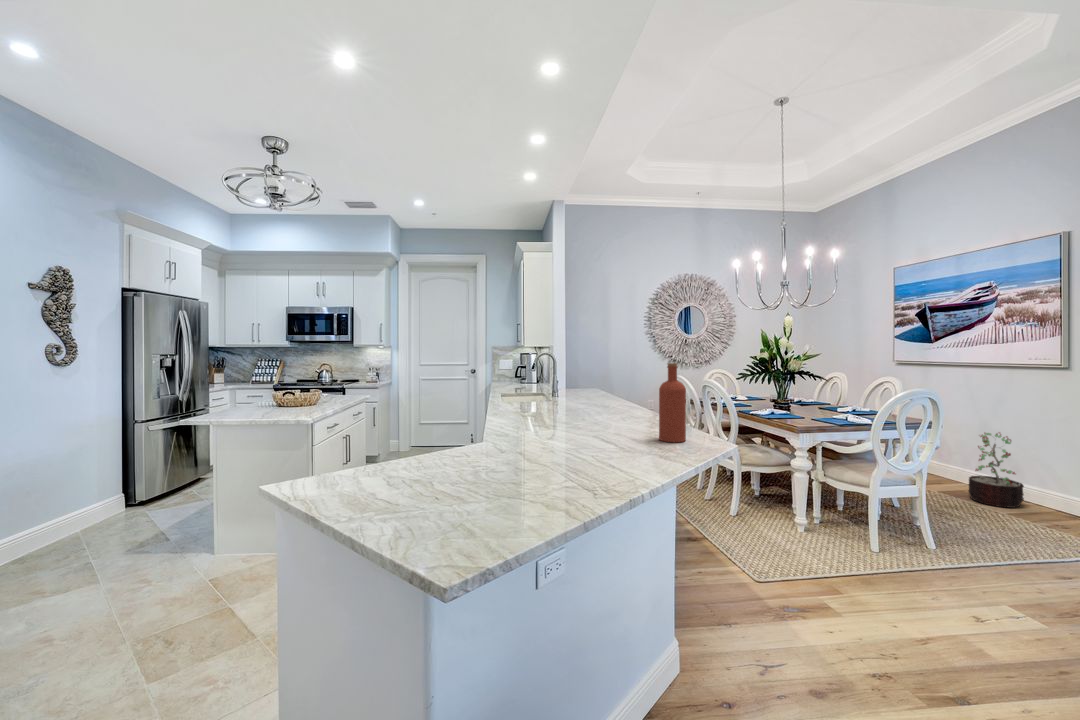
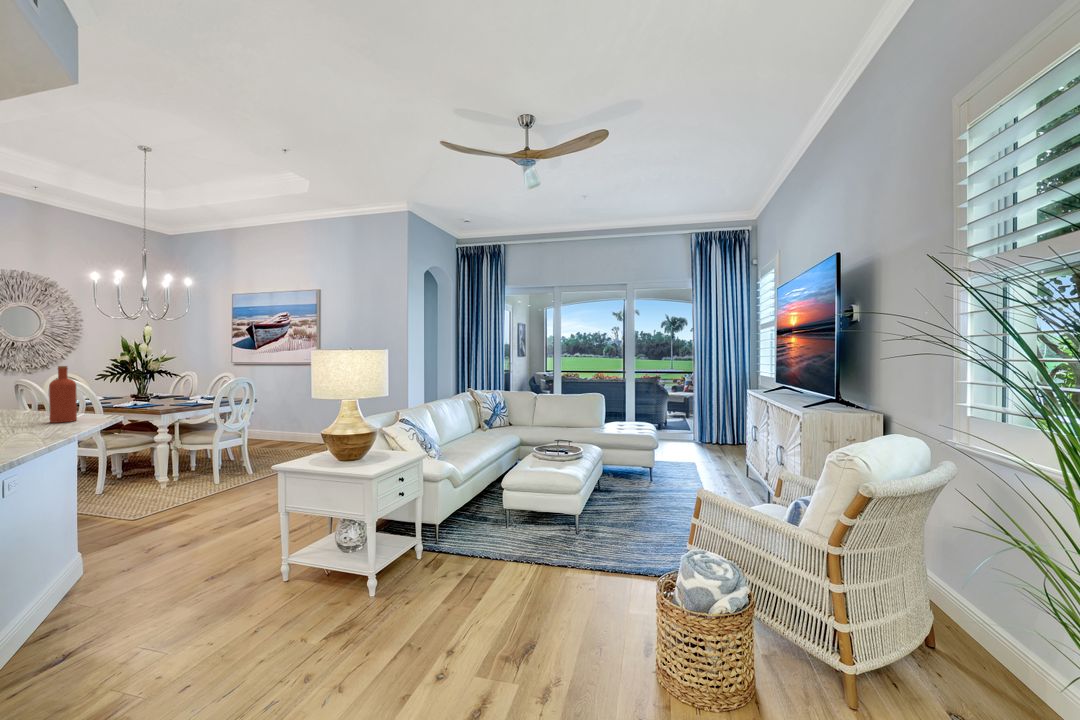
decorative plant: present [968,433,1024,508] -> none [276,402,303,445]

